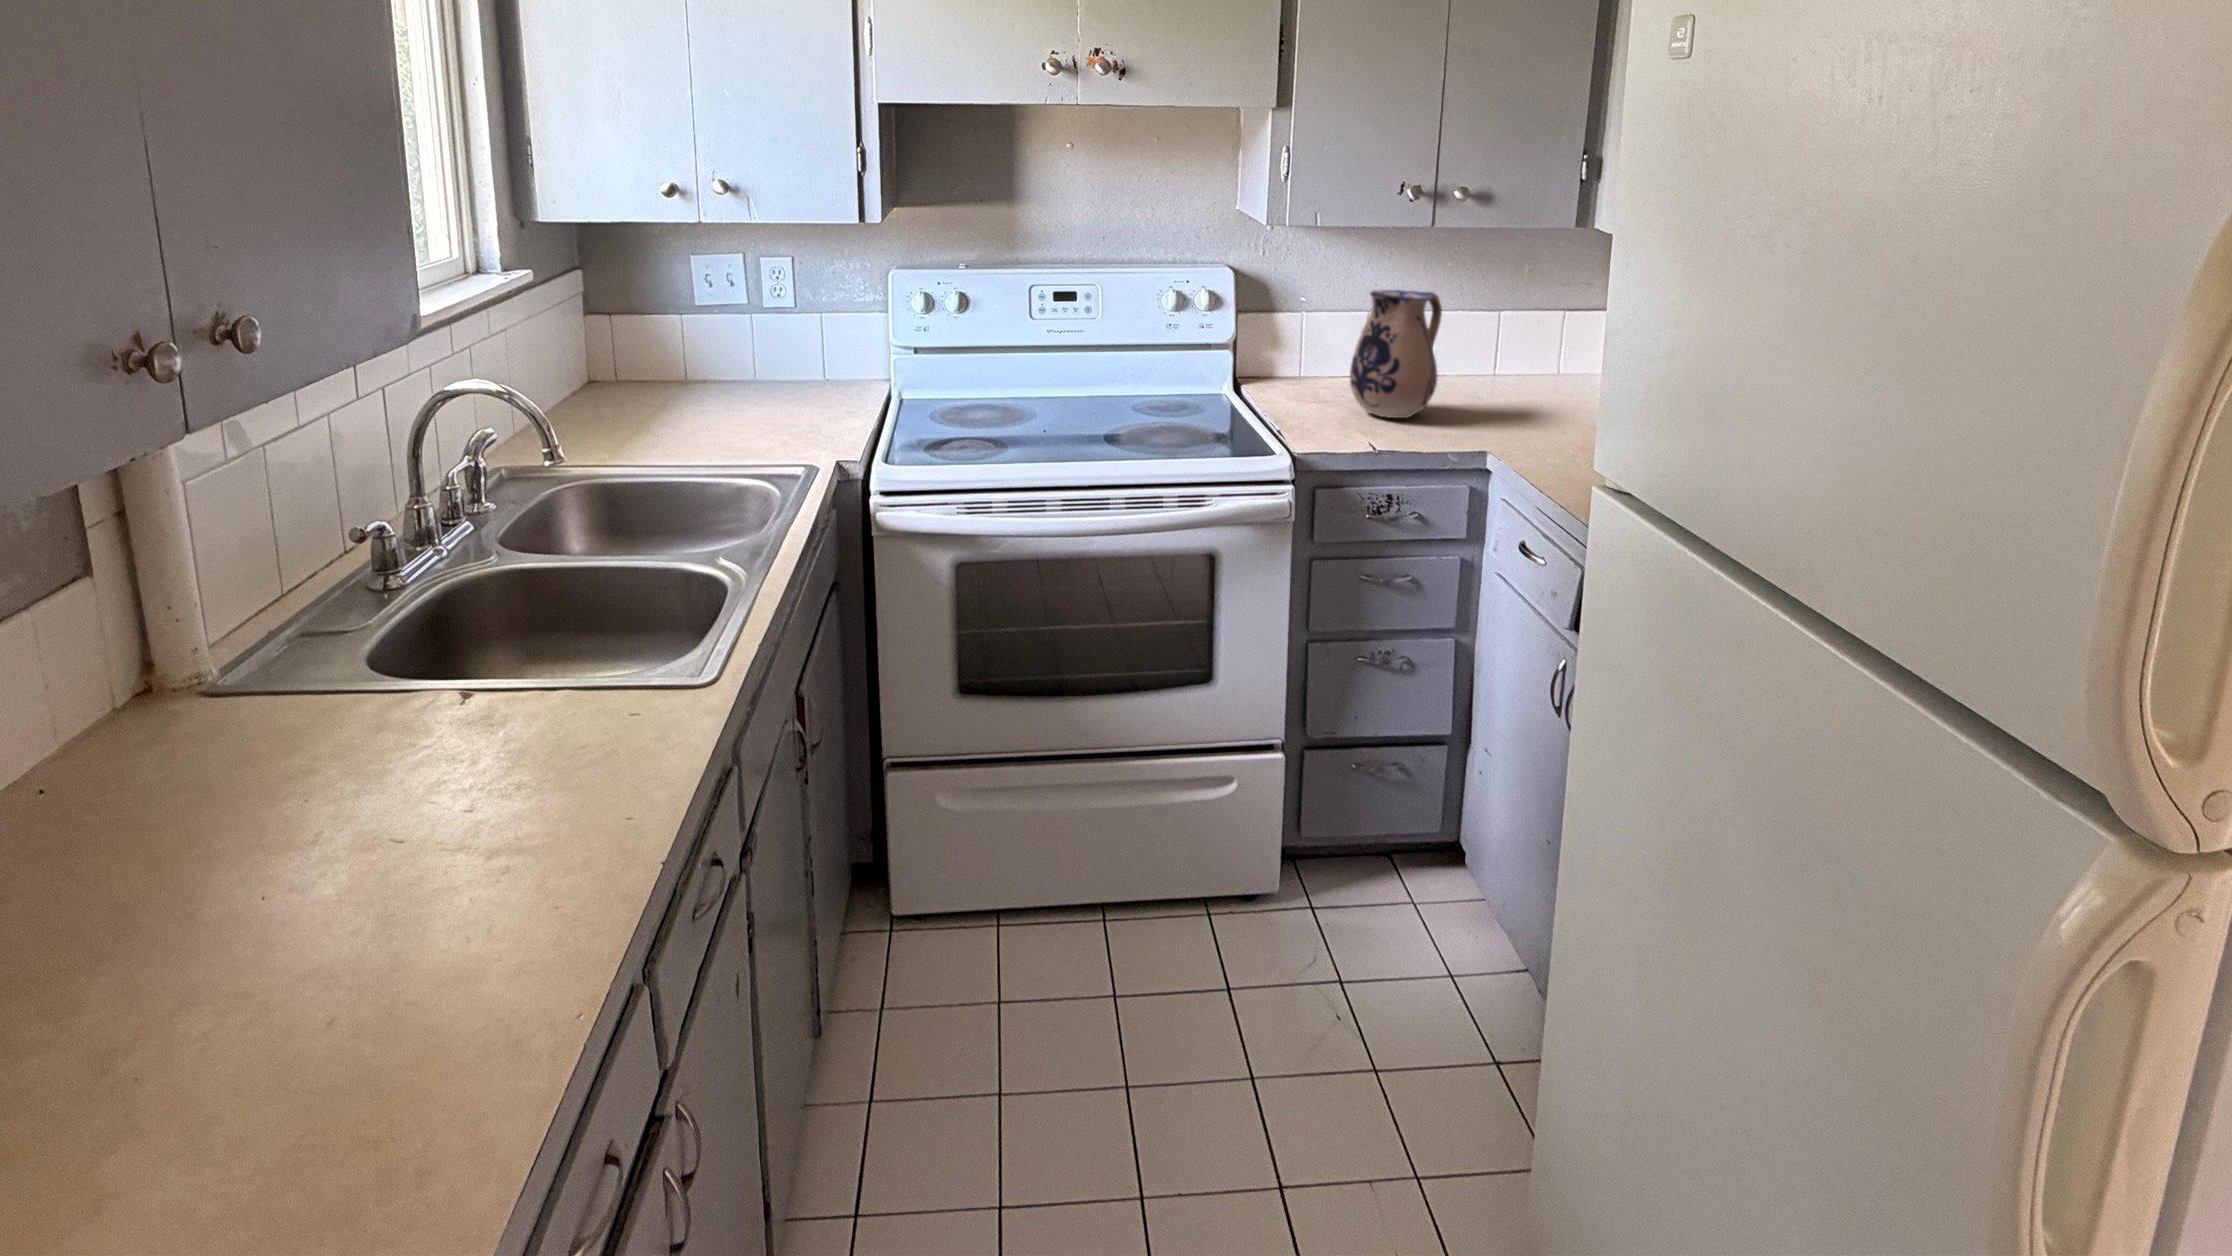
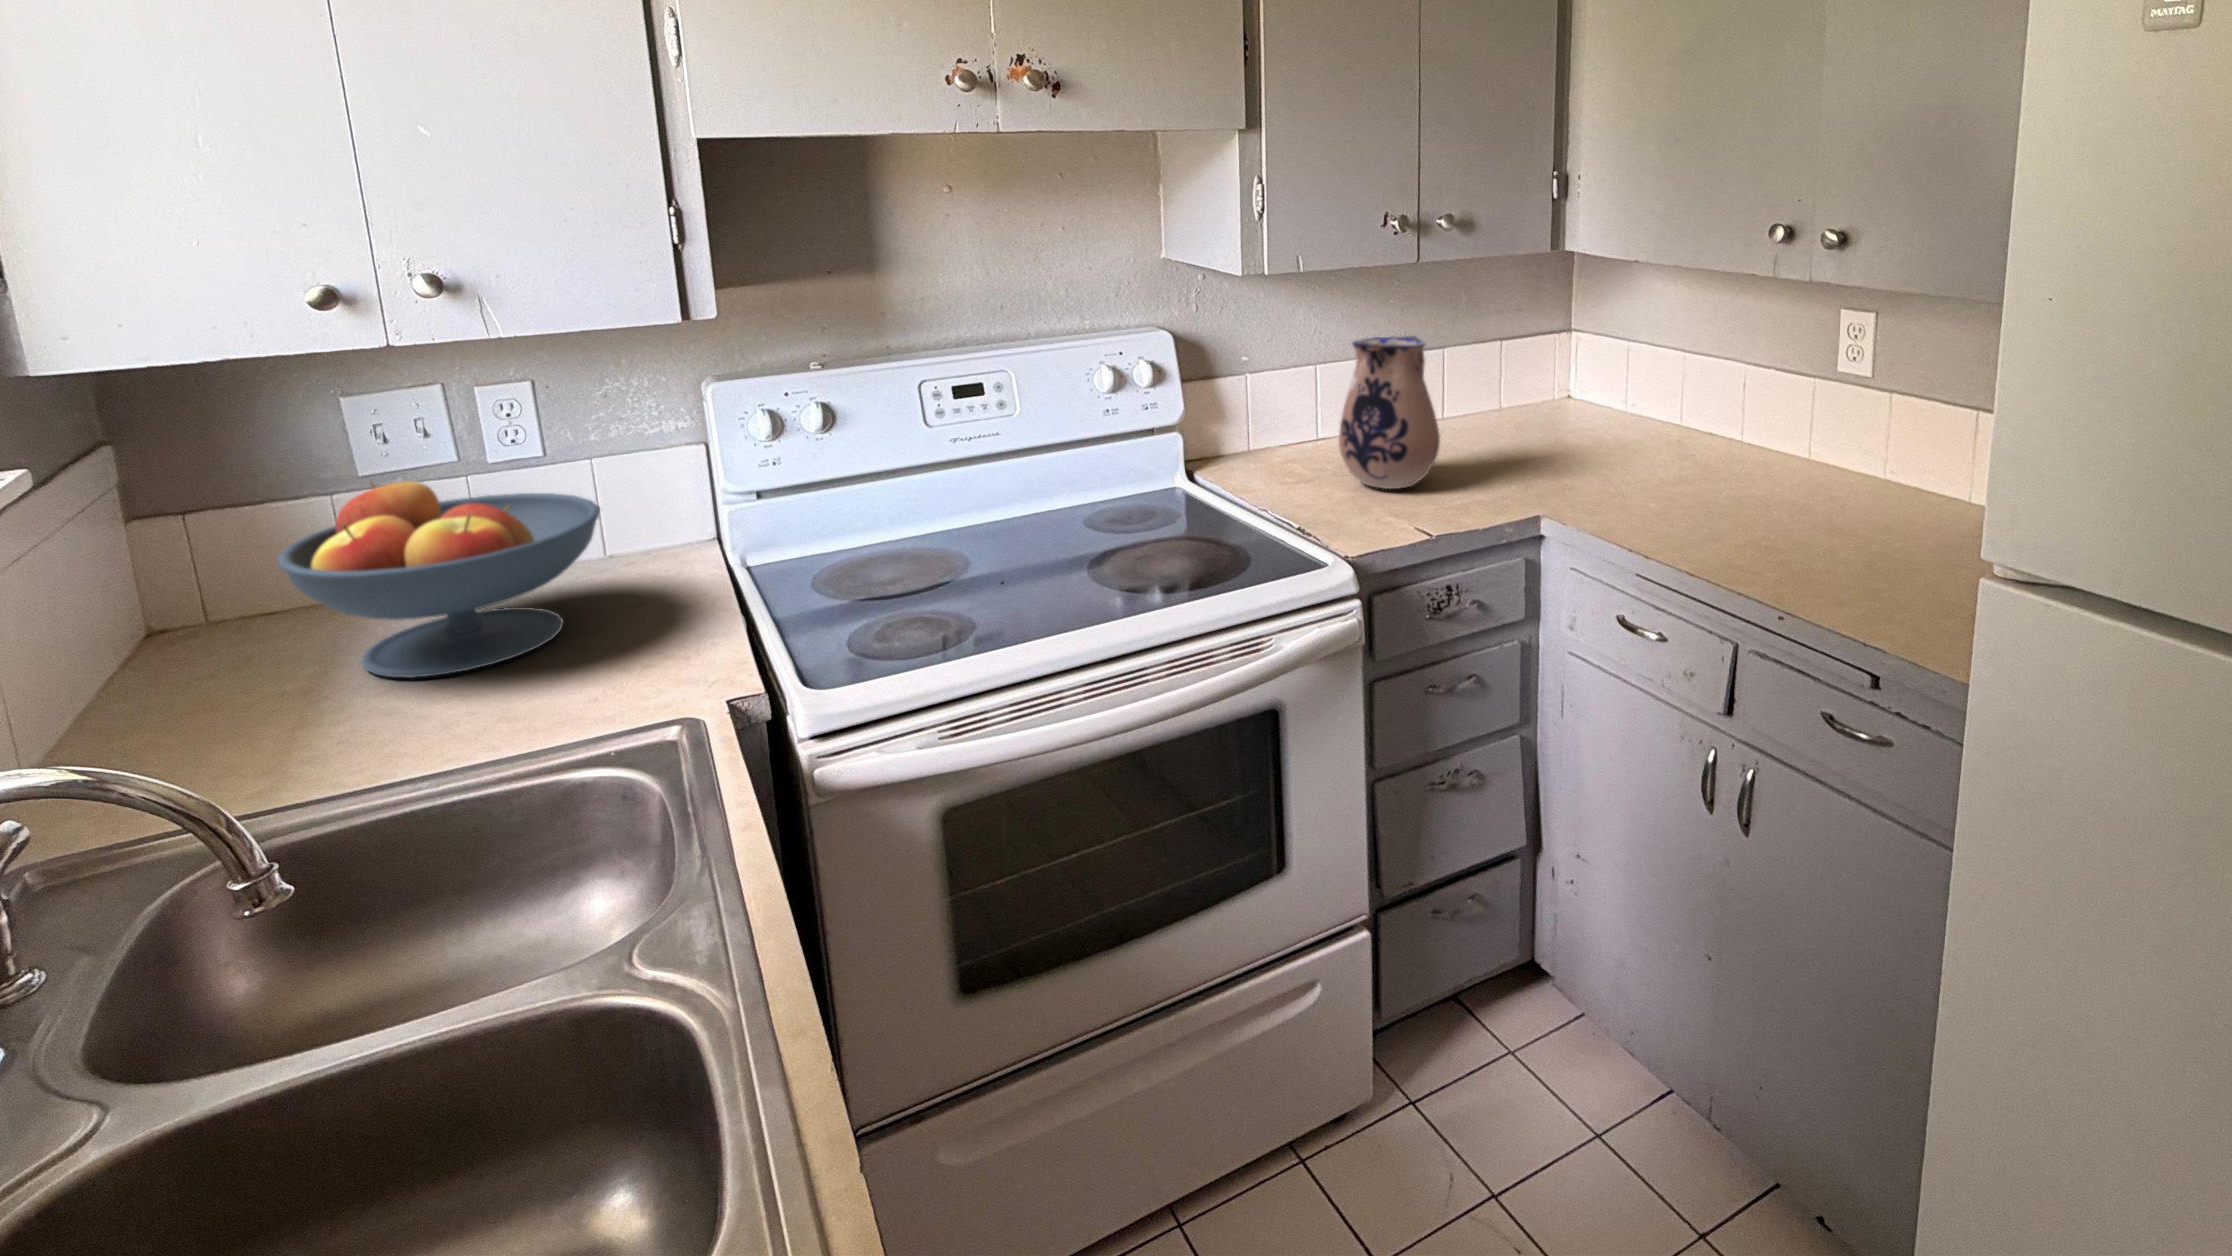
fruit bowl: none [636,306,807,424] -> present [278,481,600,678]

